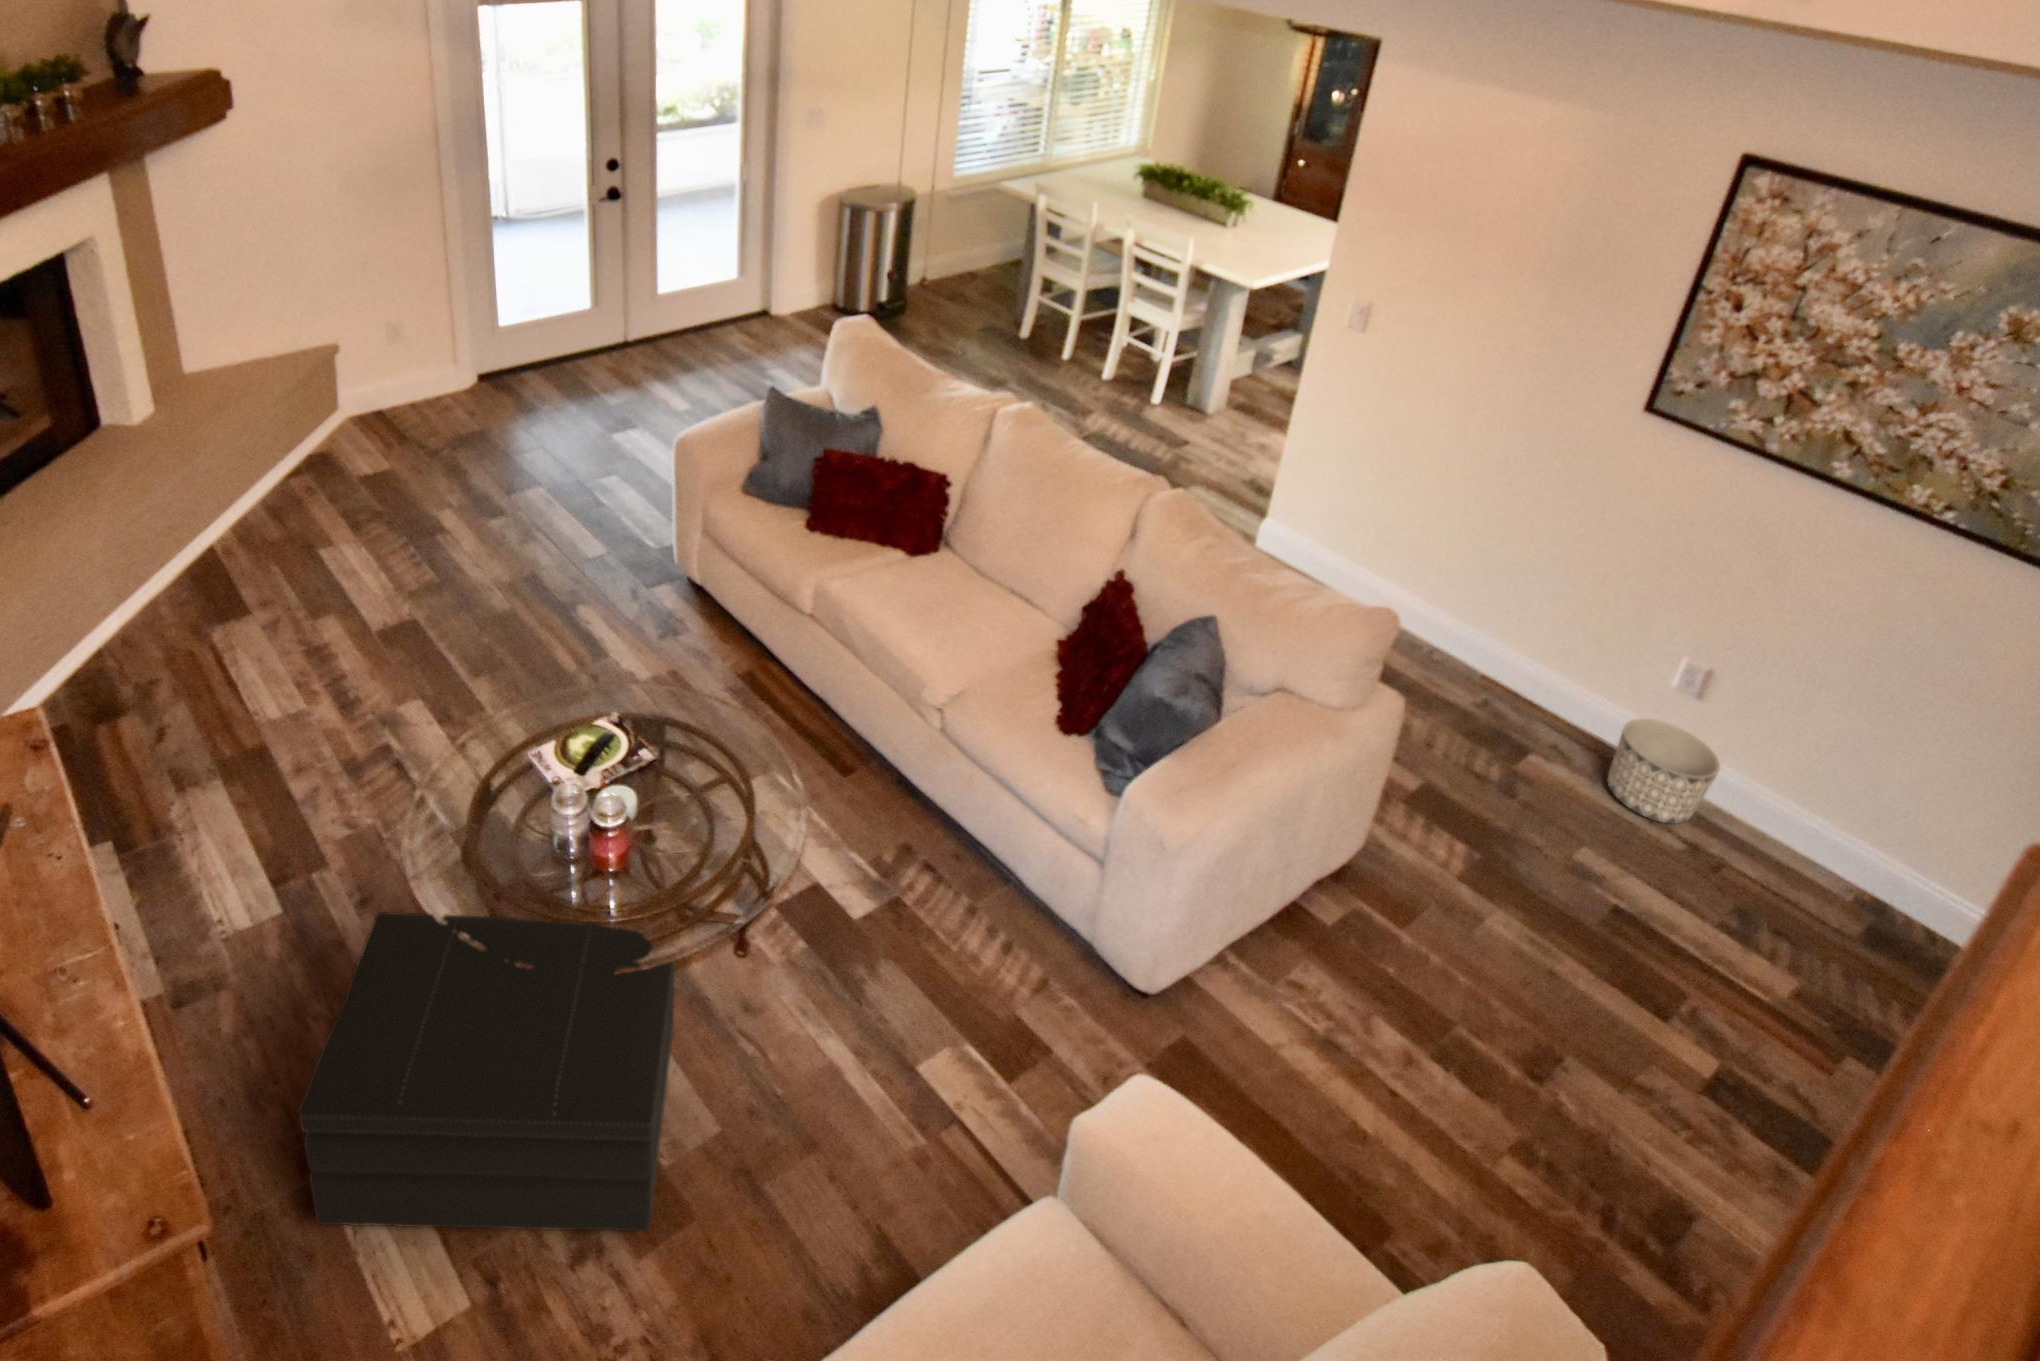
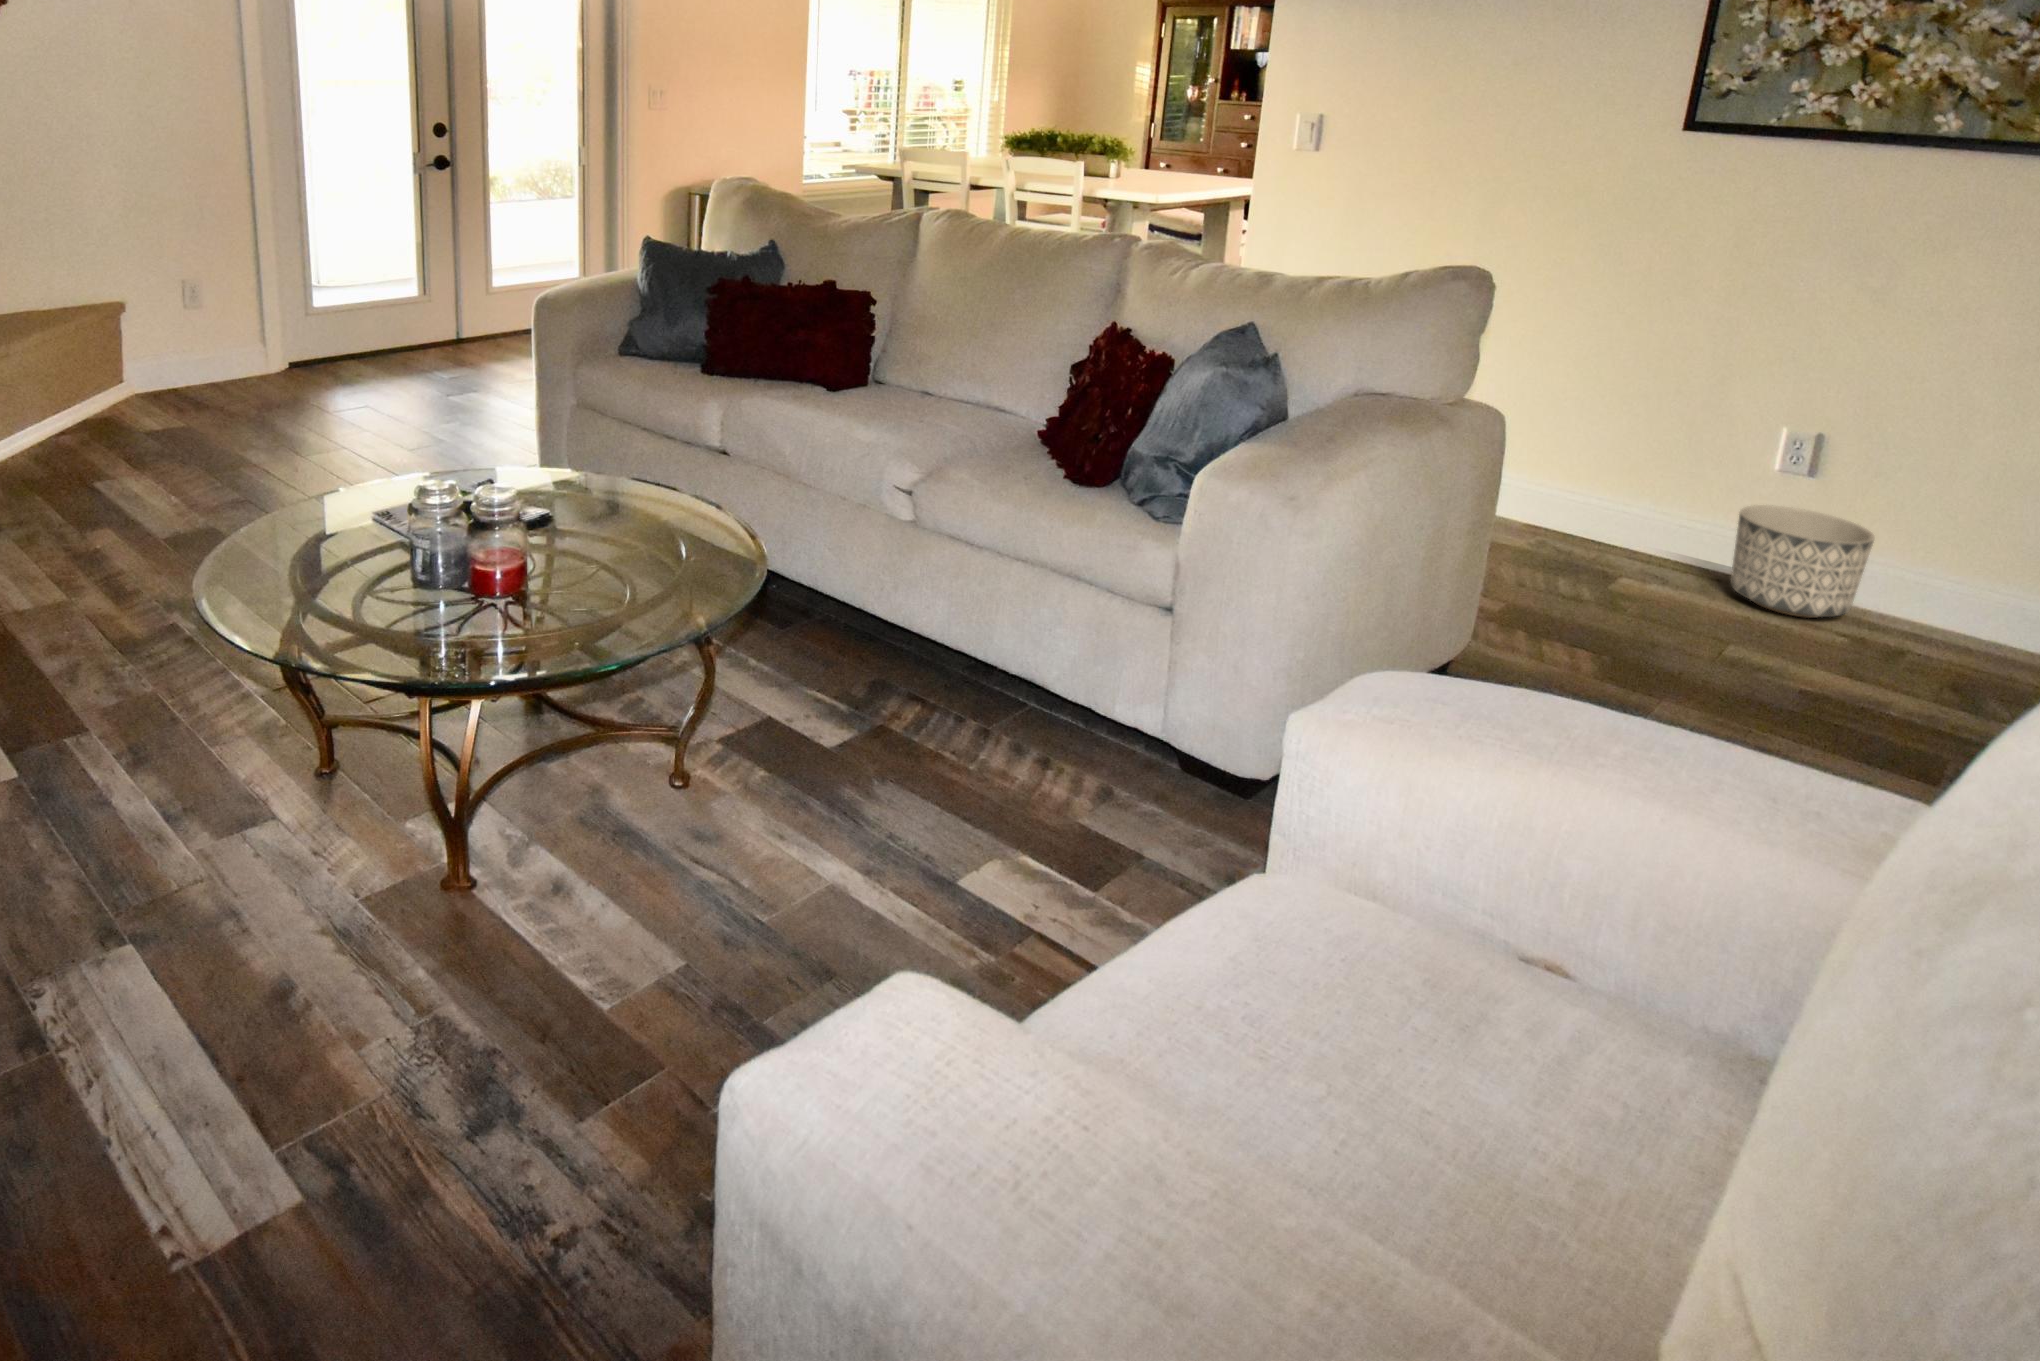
footstool: present [299,912,675,1231] -> none [61,660,611,1099]

